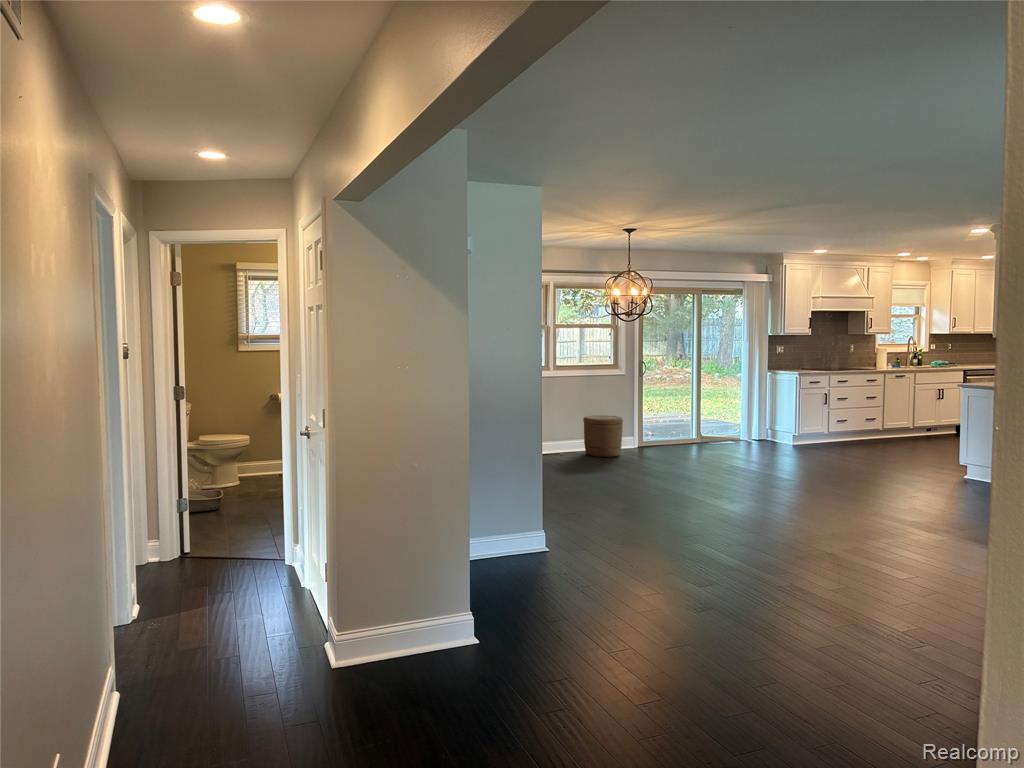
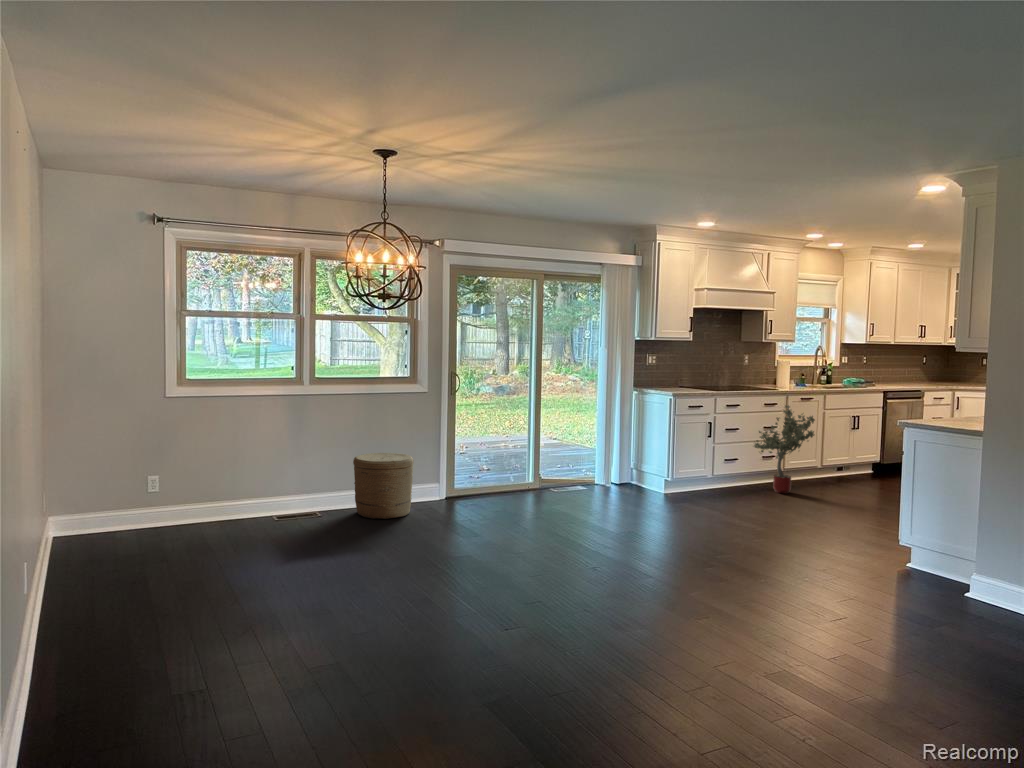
potted tree: none [858,381,906,446] -> present [754,405,815,493]

